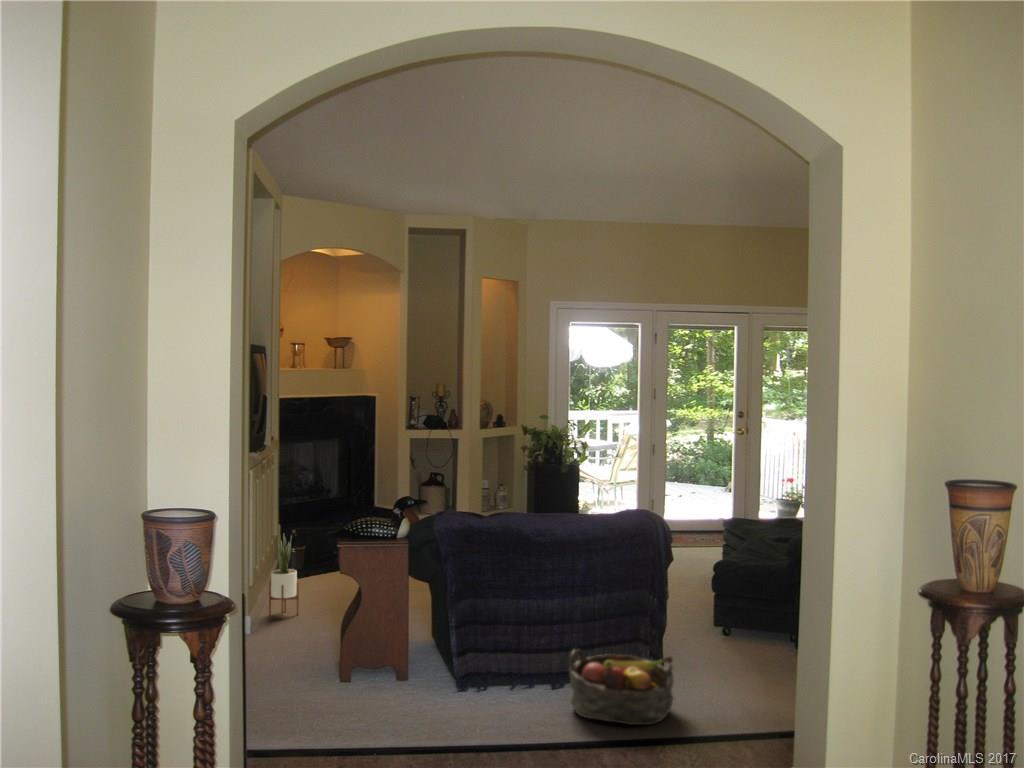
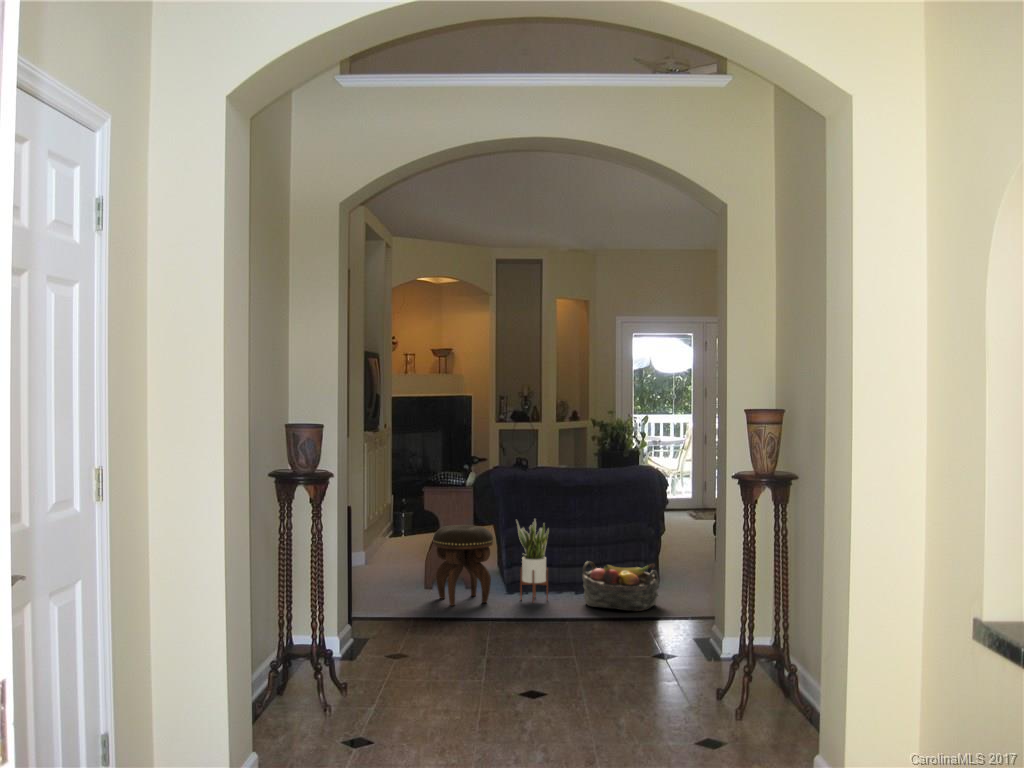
potted plant: present [269,535,299,619] -> present [517,520,549,603]
footstool: none [359,600,445,723] -> present [433,525,493,606]

